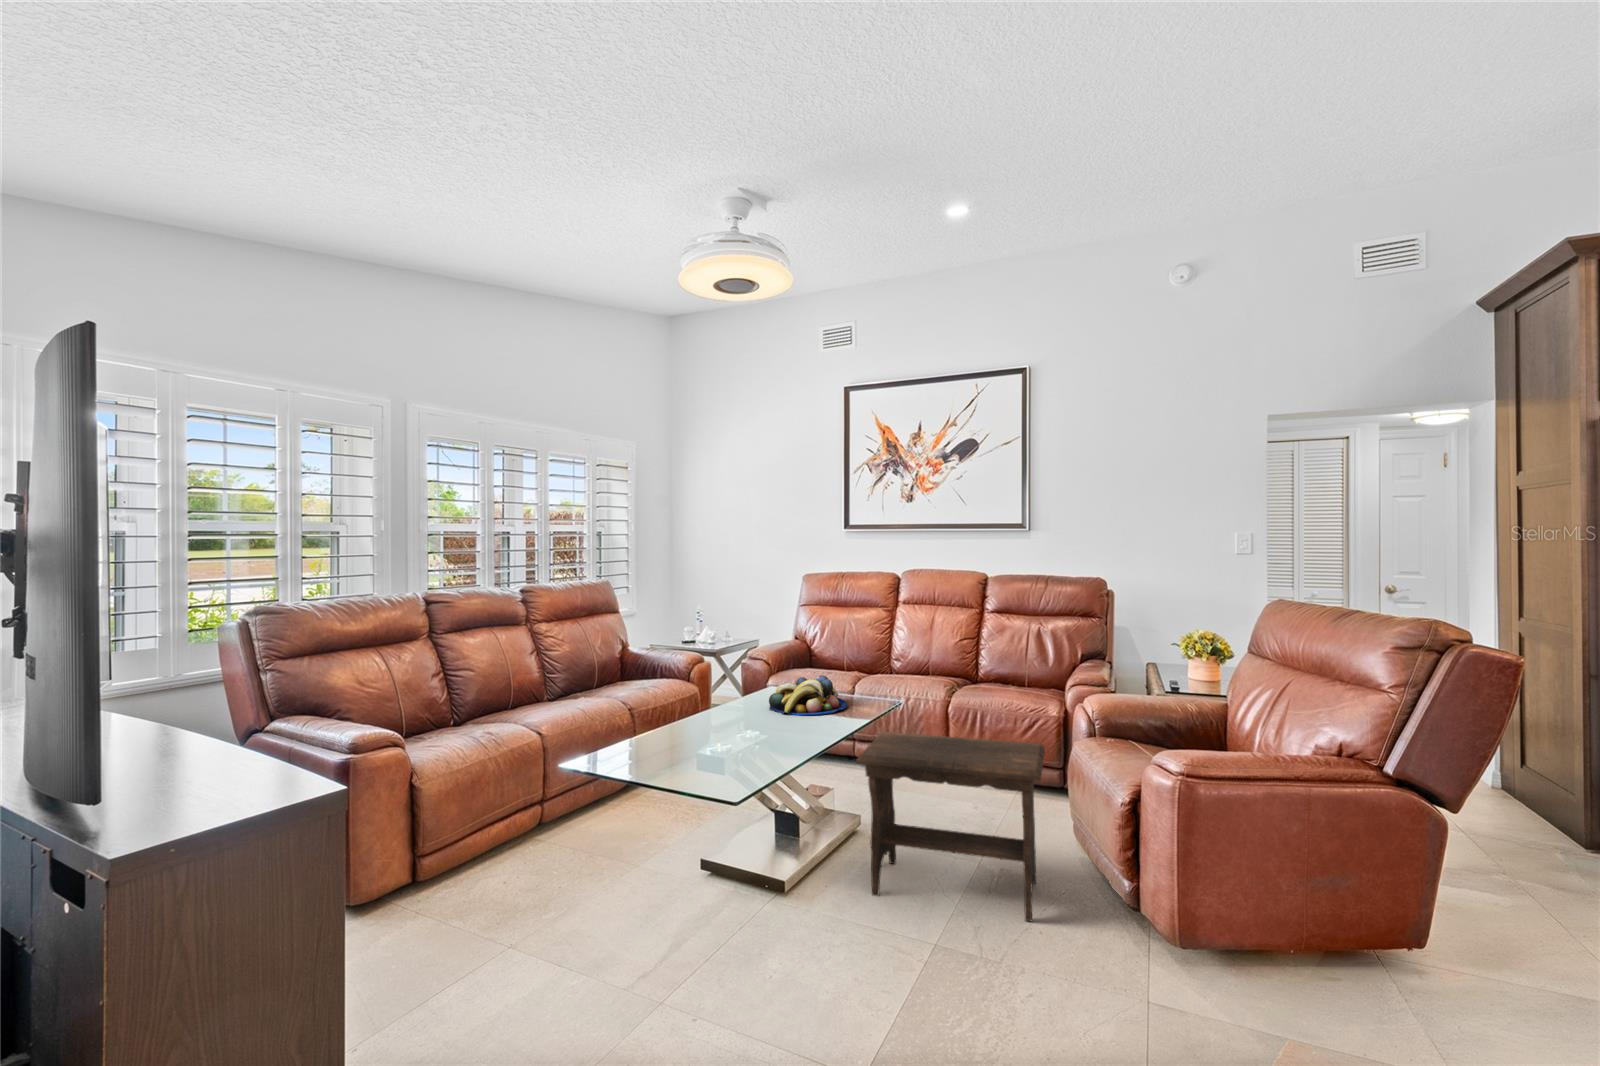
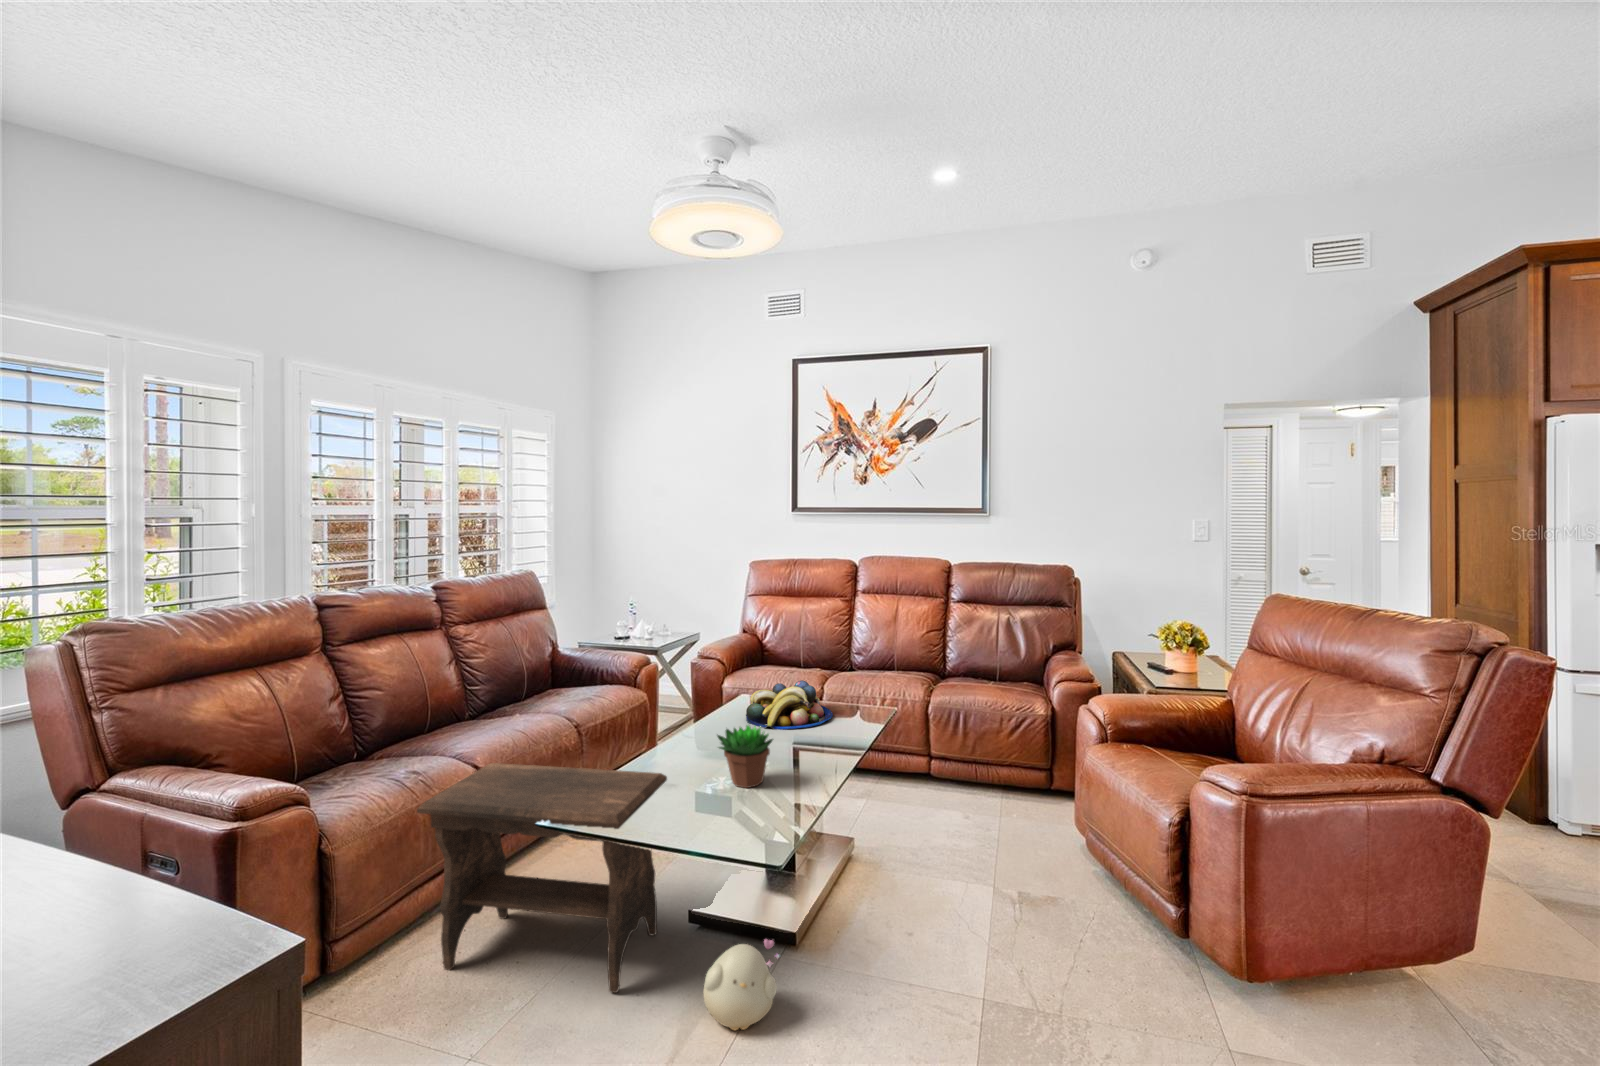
succulent plant: none [721,701,770,754] -> present [717,725,773,788]
footstool: present [856,732,1045,921] -> present [417,763,667,993]
plush toy: none [694,872,758,945] -> present [703,939,780,1030]

